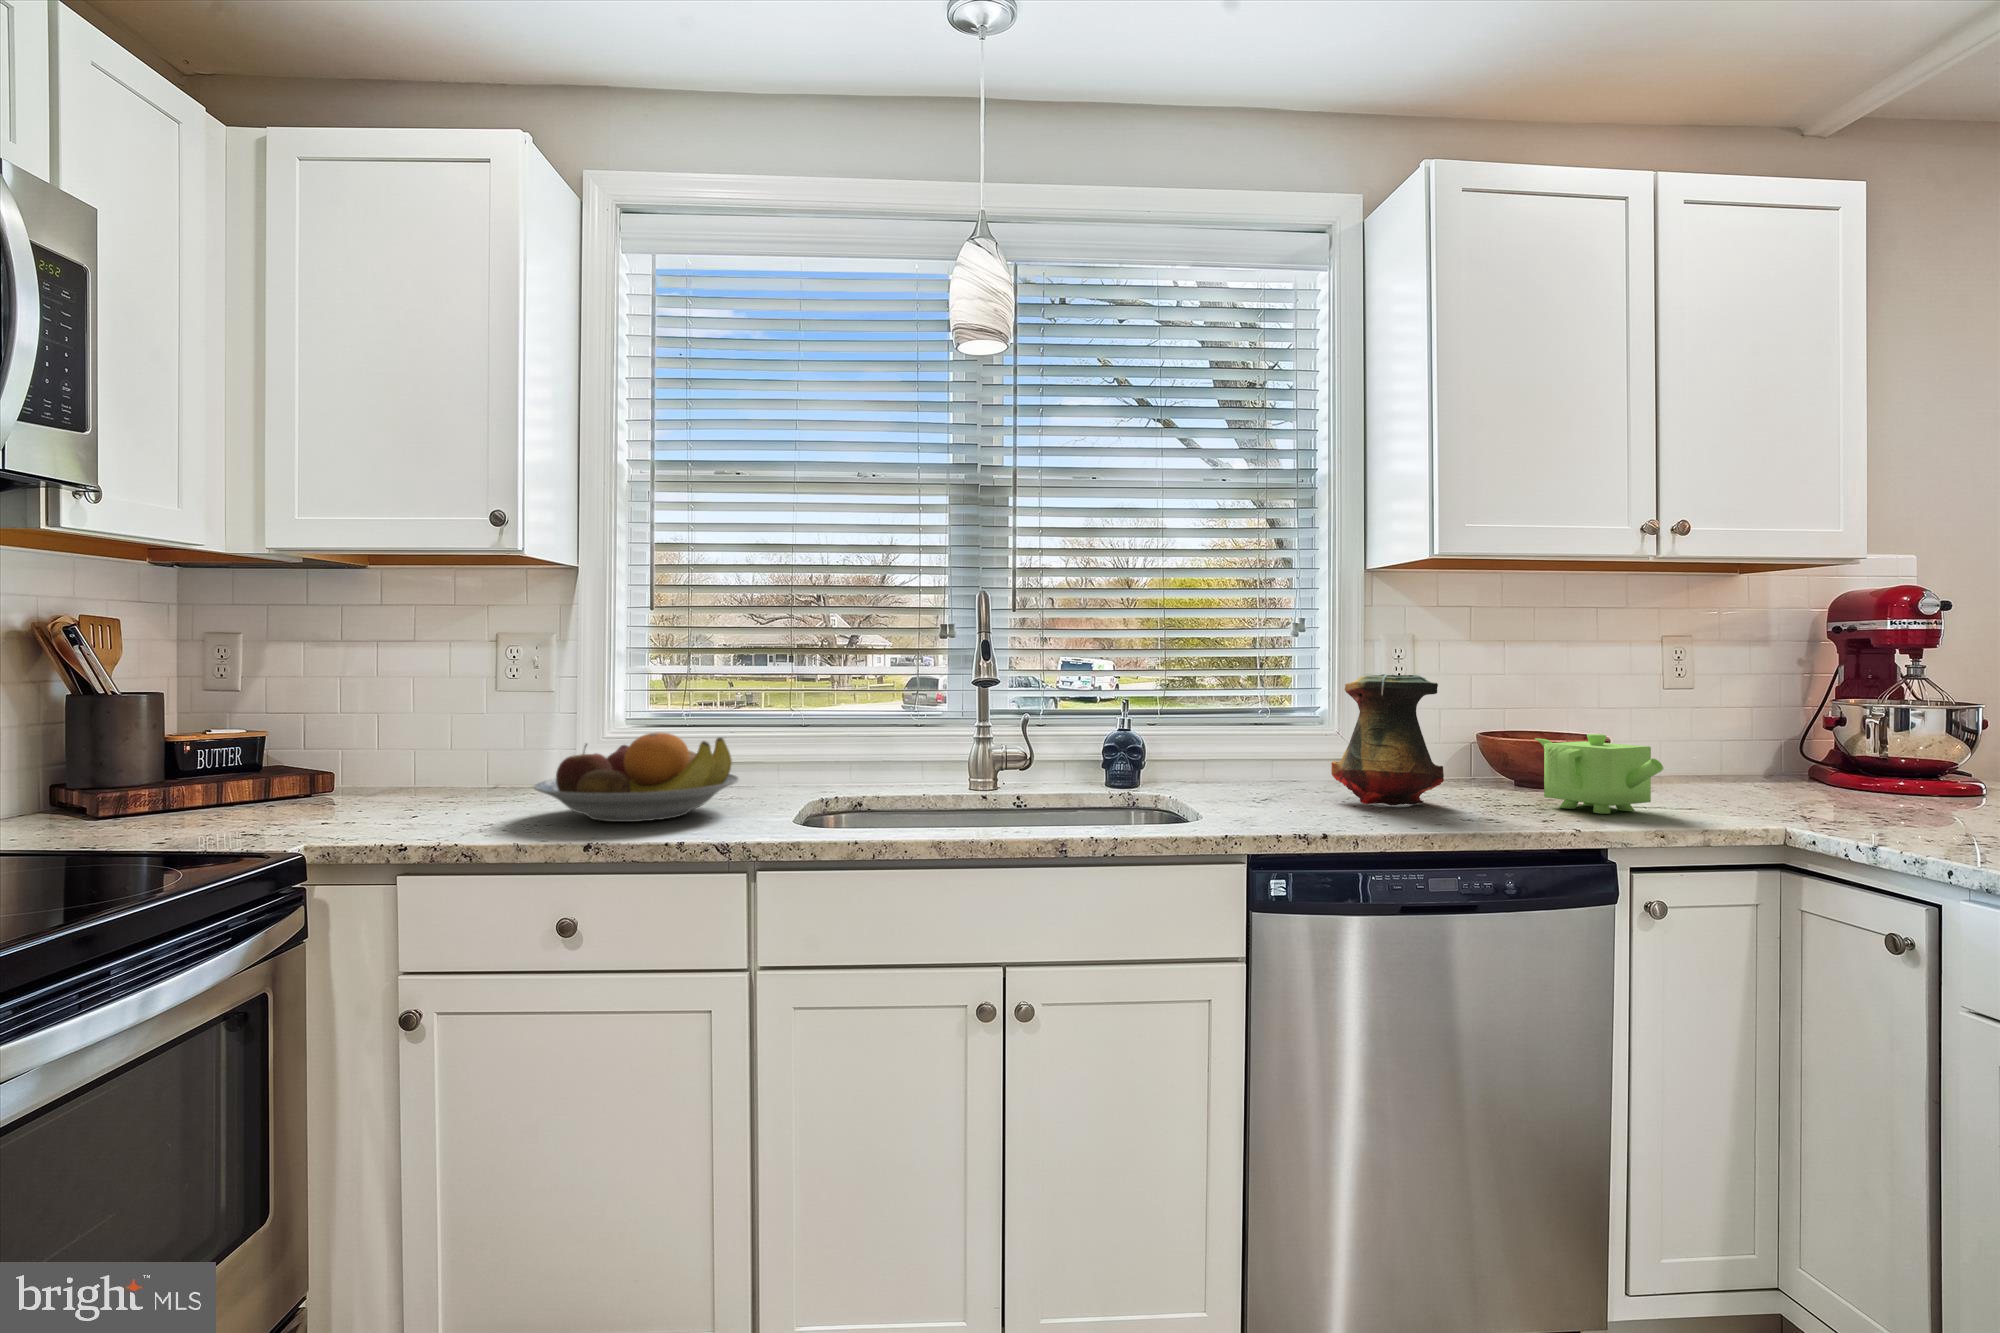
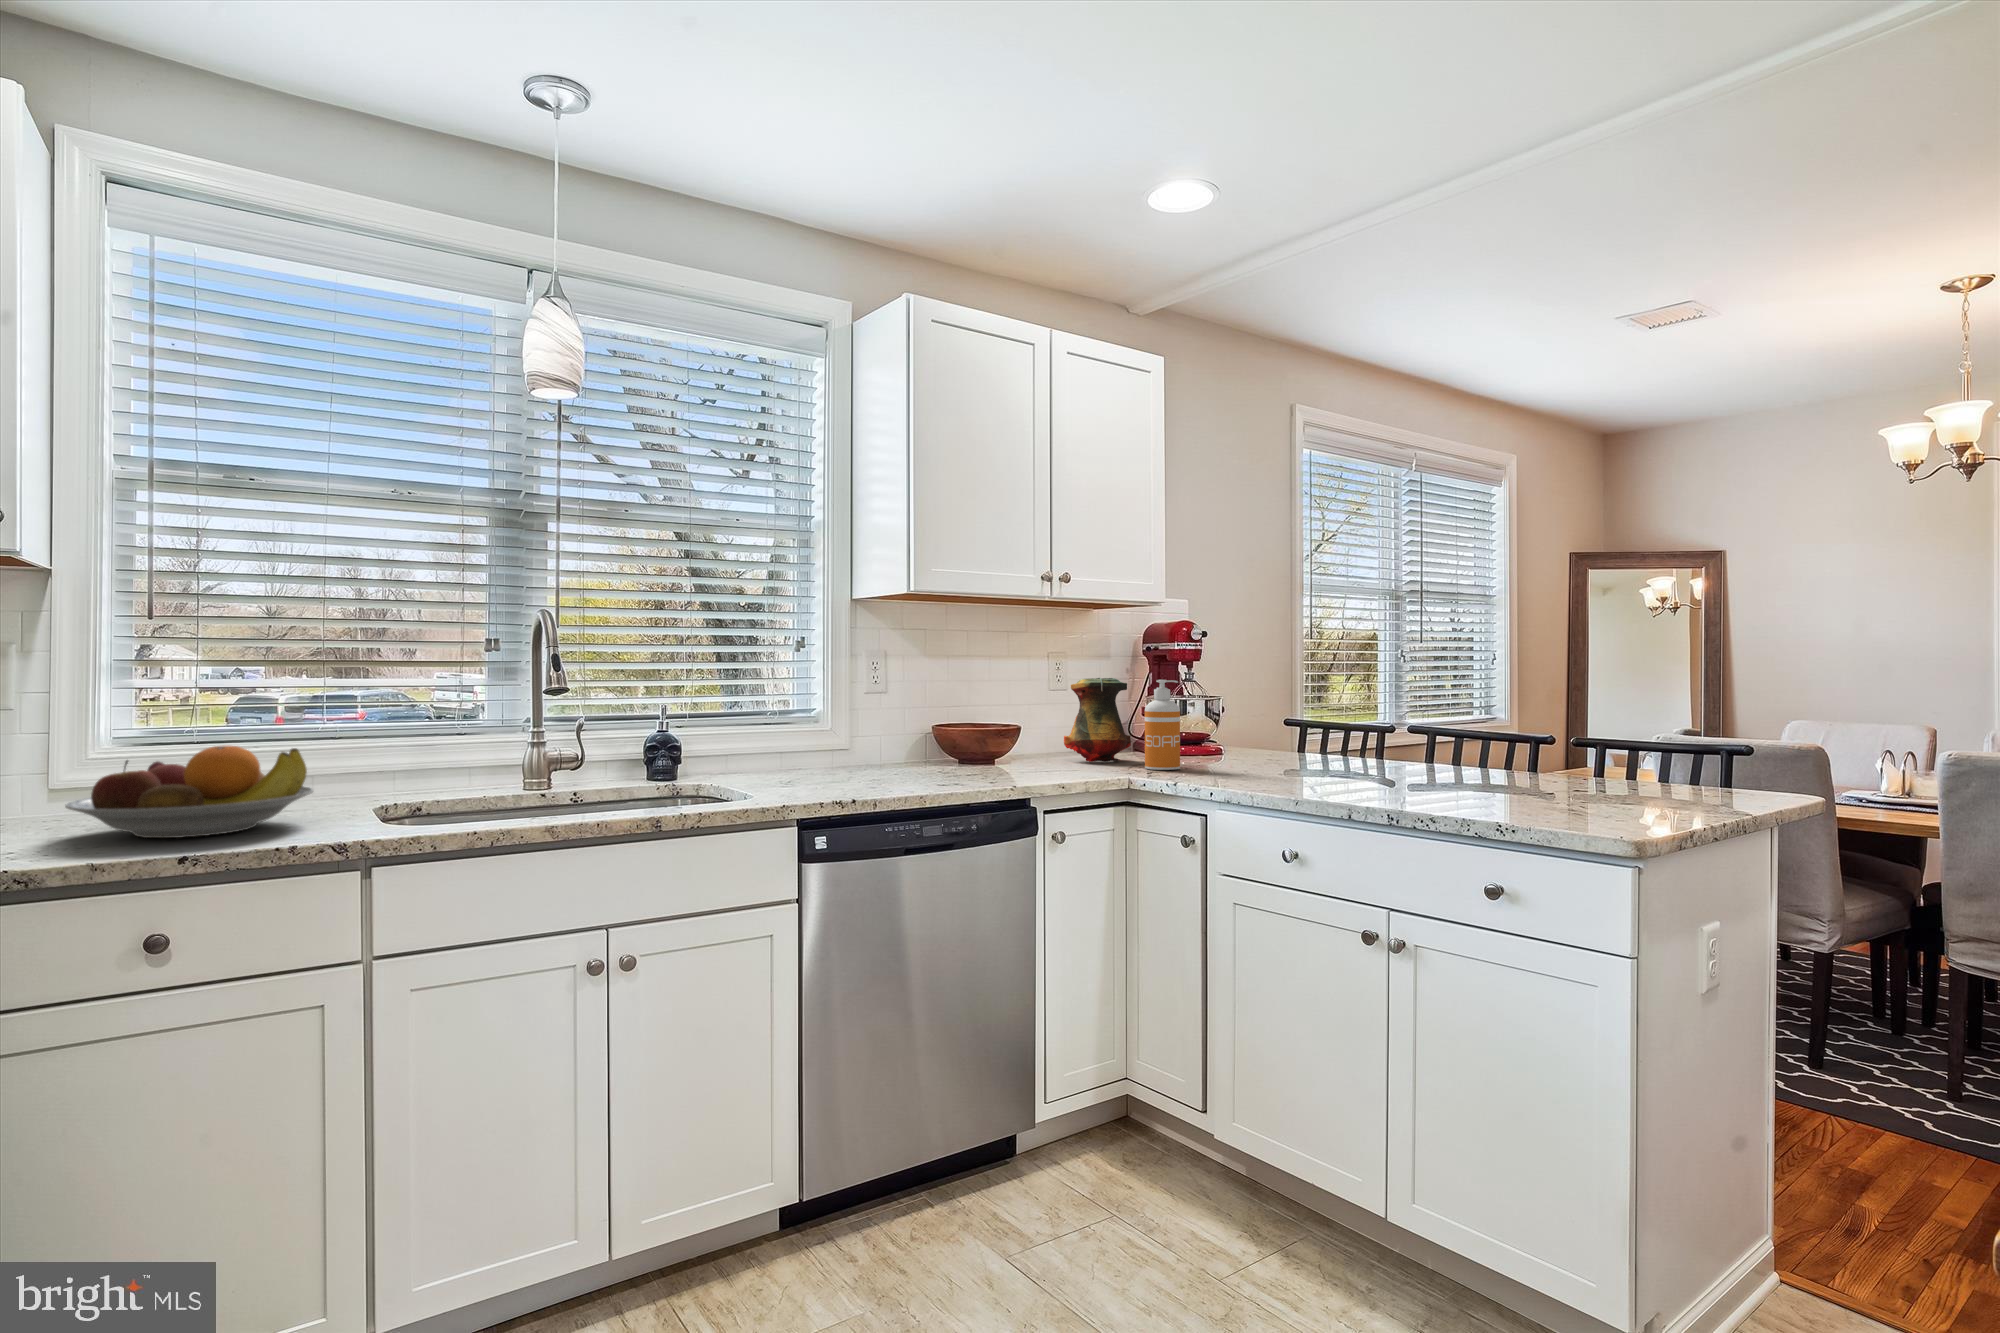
vase: present [1331,674,1444,805] -> present [1064,678,1131,762]
soap dispenser: none [1826,677,1897,821] -> present [1145,680,1180,770]
teapot: present [1535,734,1663,814] -> none [979,721,1060,776]

